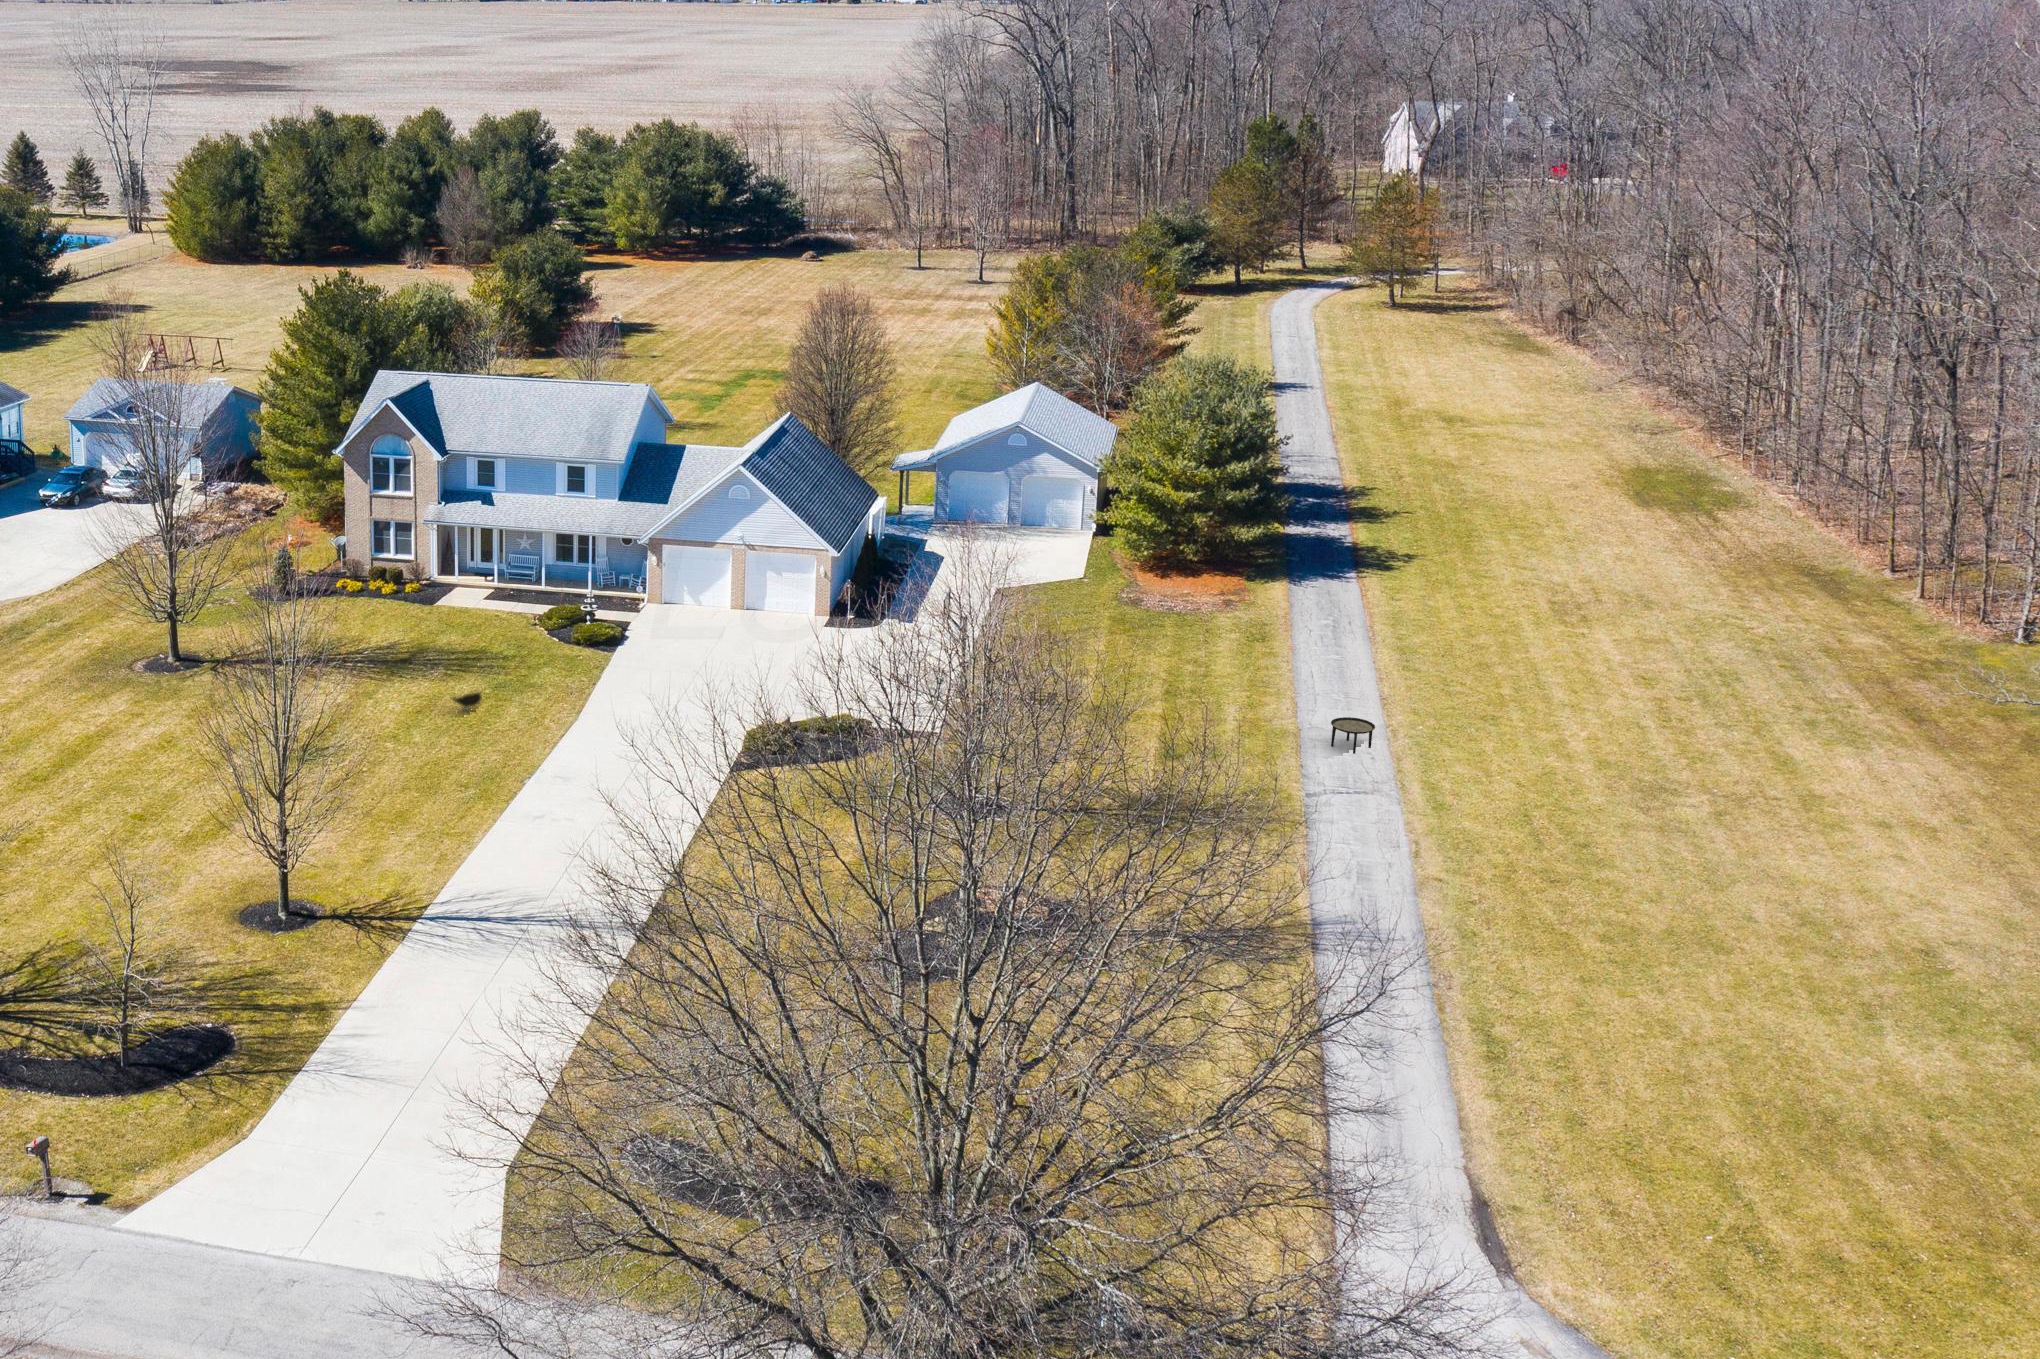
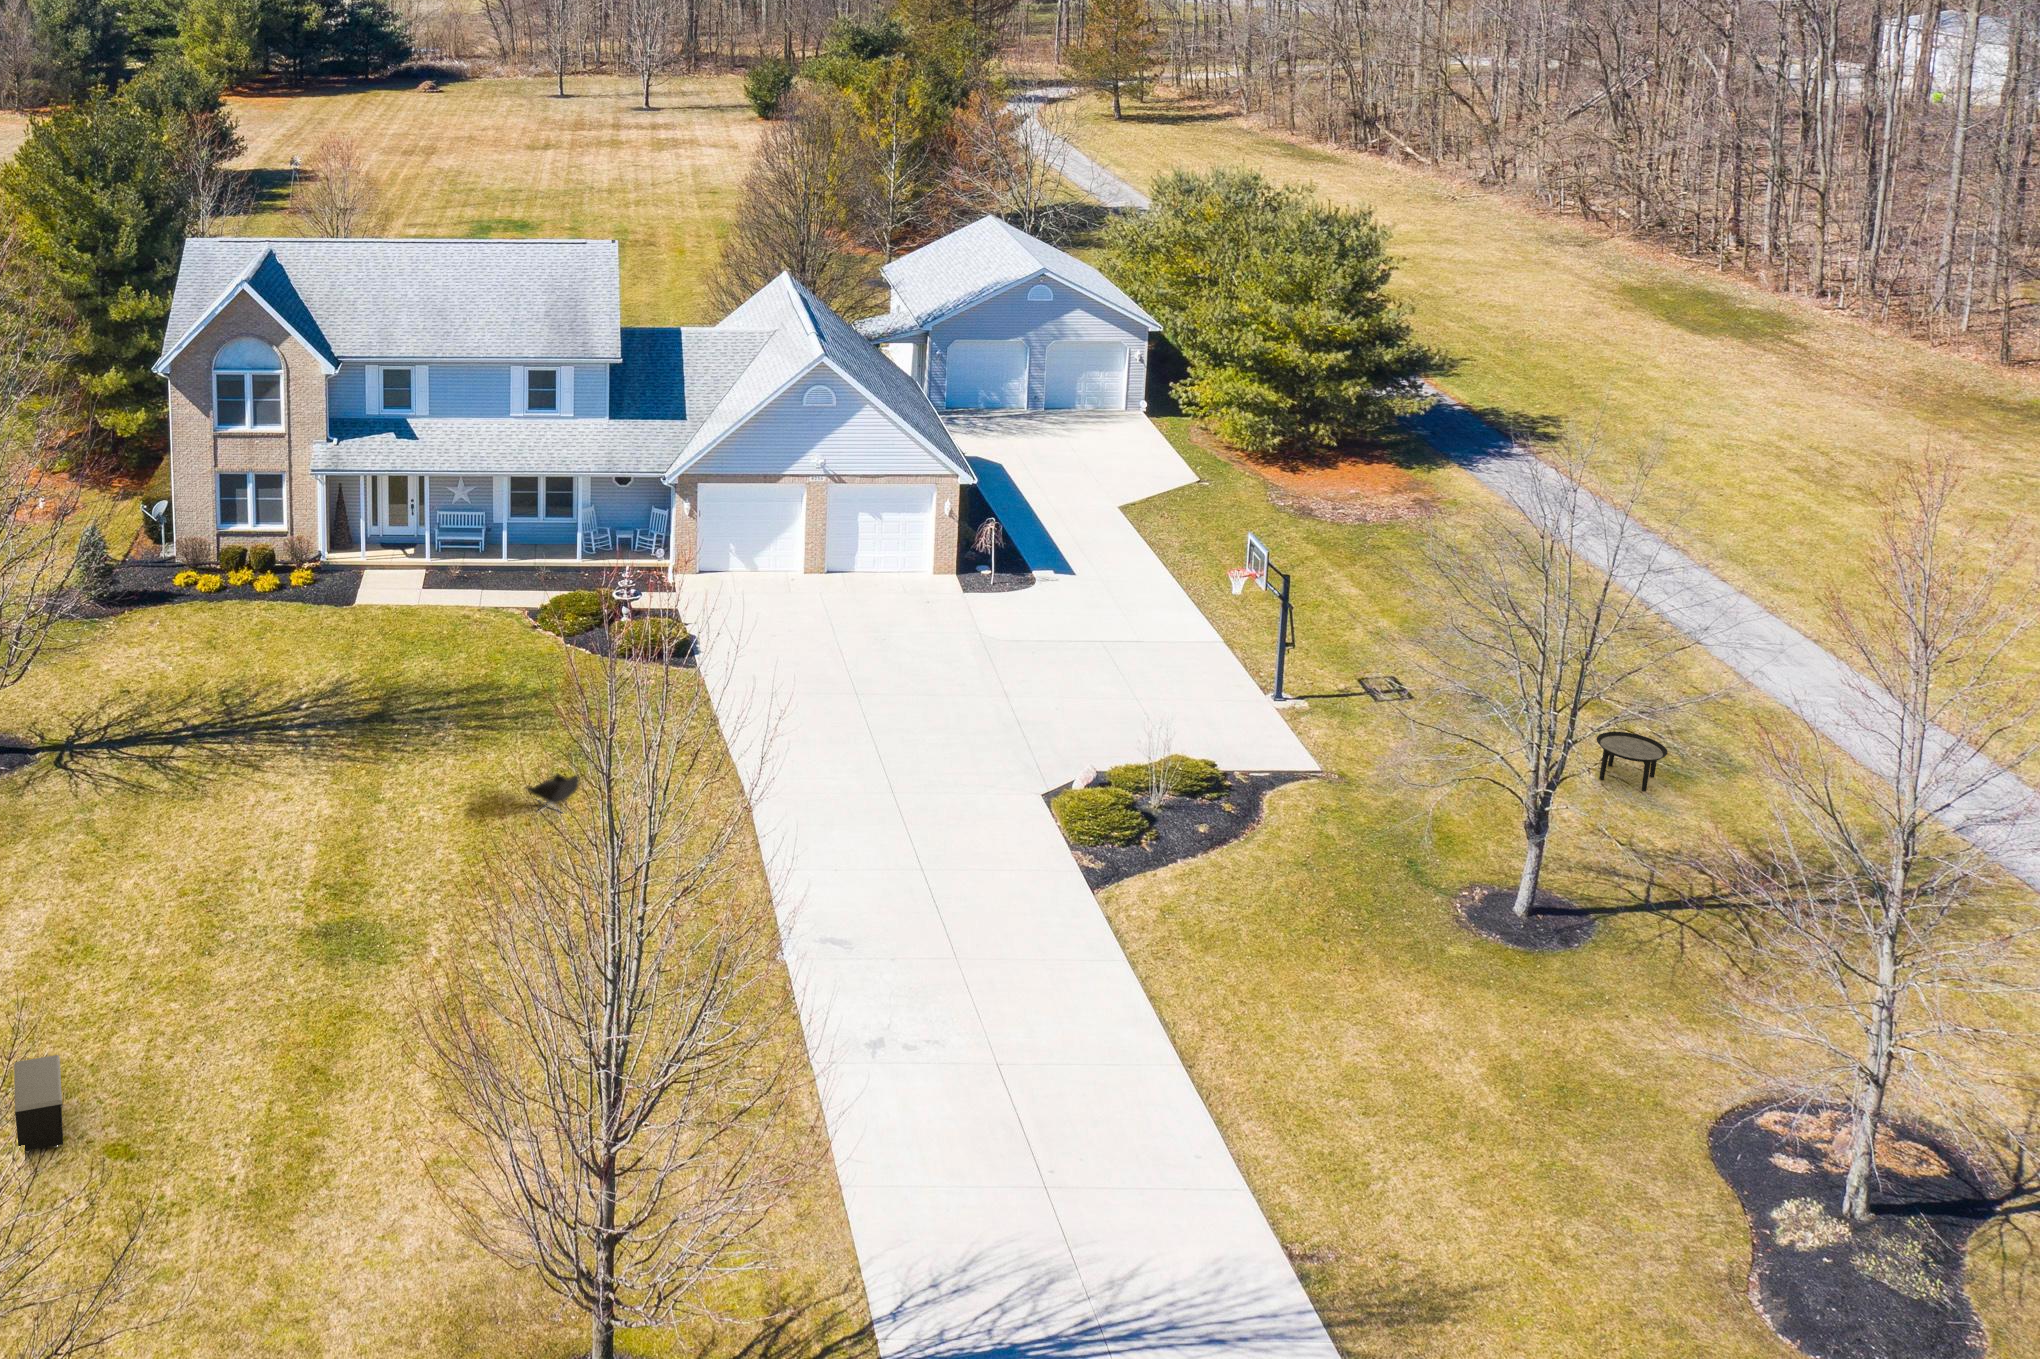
round table: present [1331,717,1375,754] -> present [1597,732,1667,792]
storage bench: none [98,770,130,811] -> present [14,1055,63,1153]

